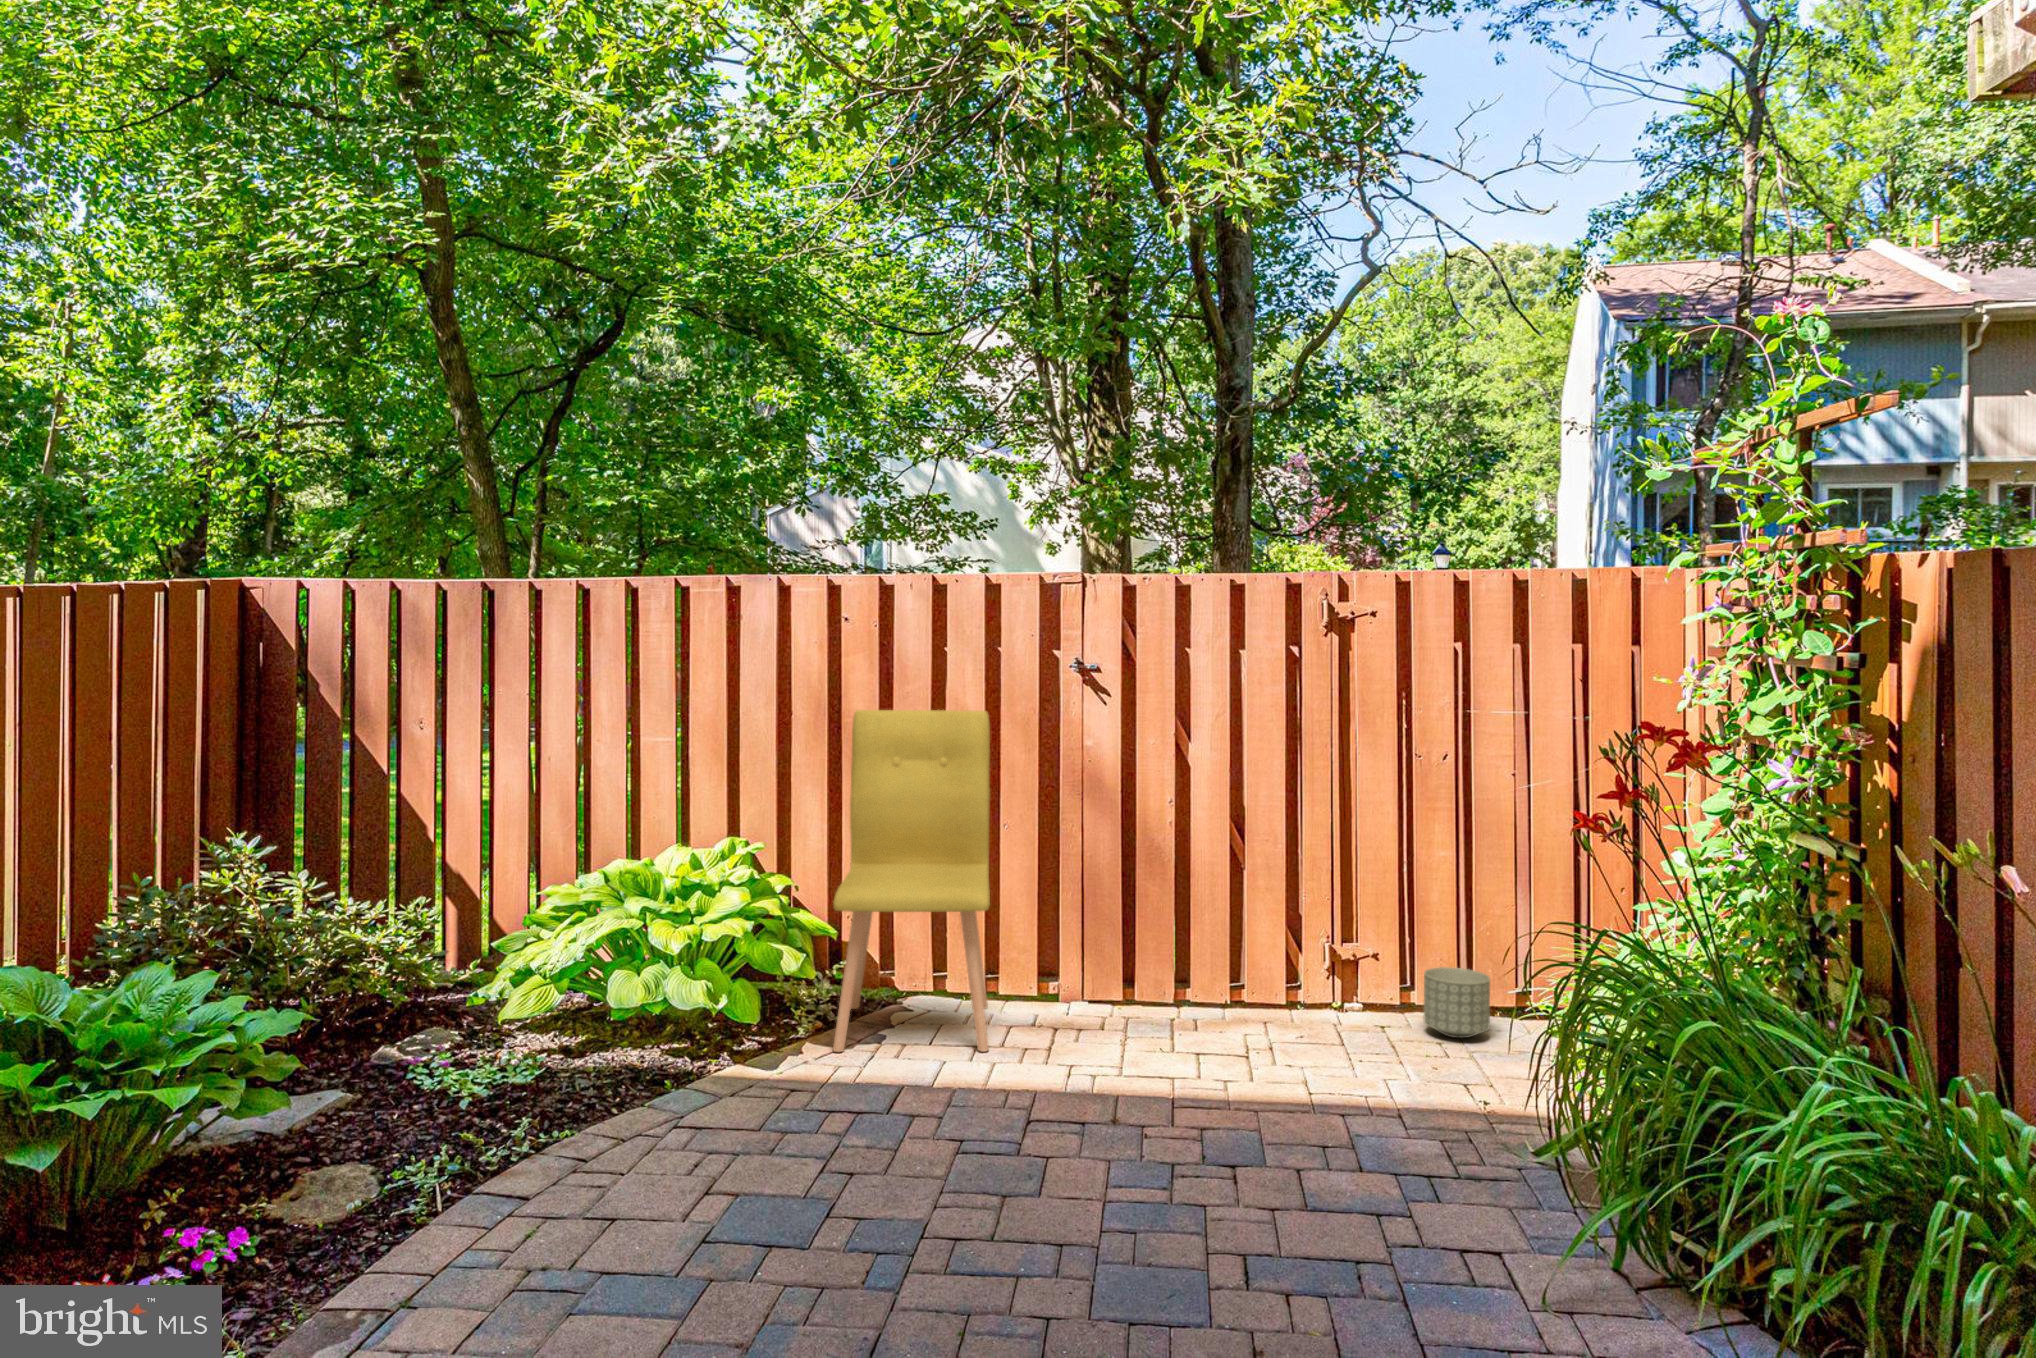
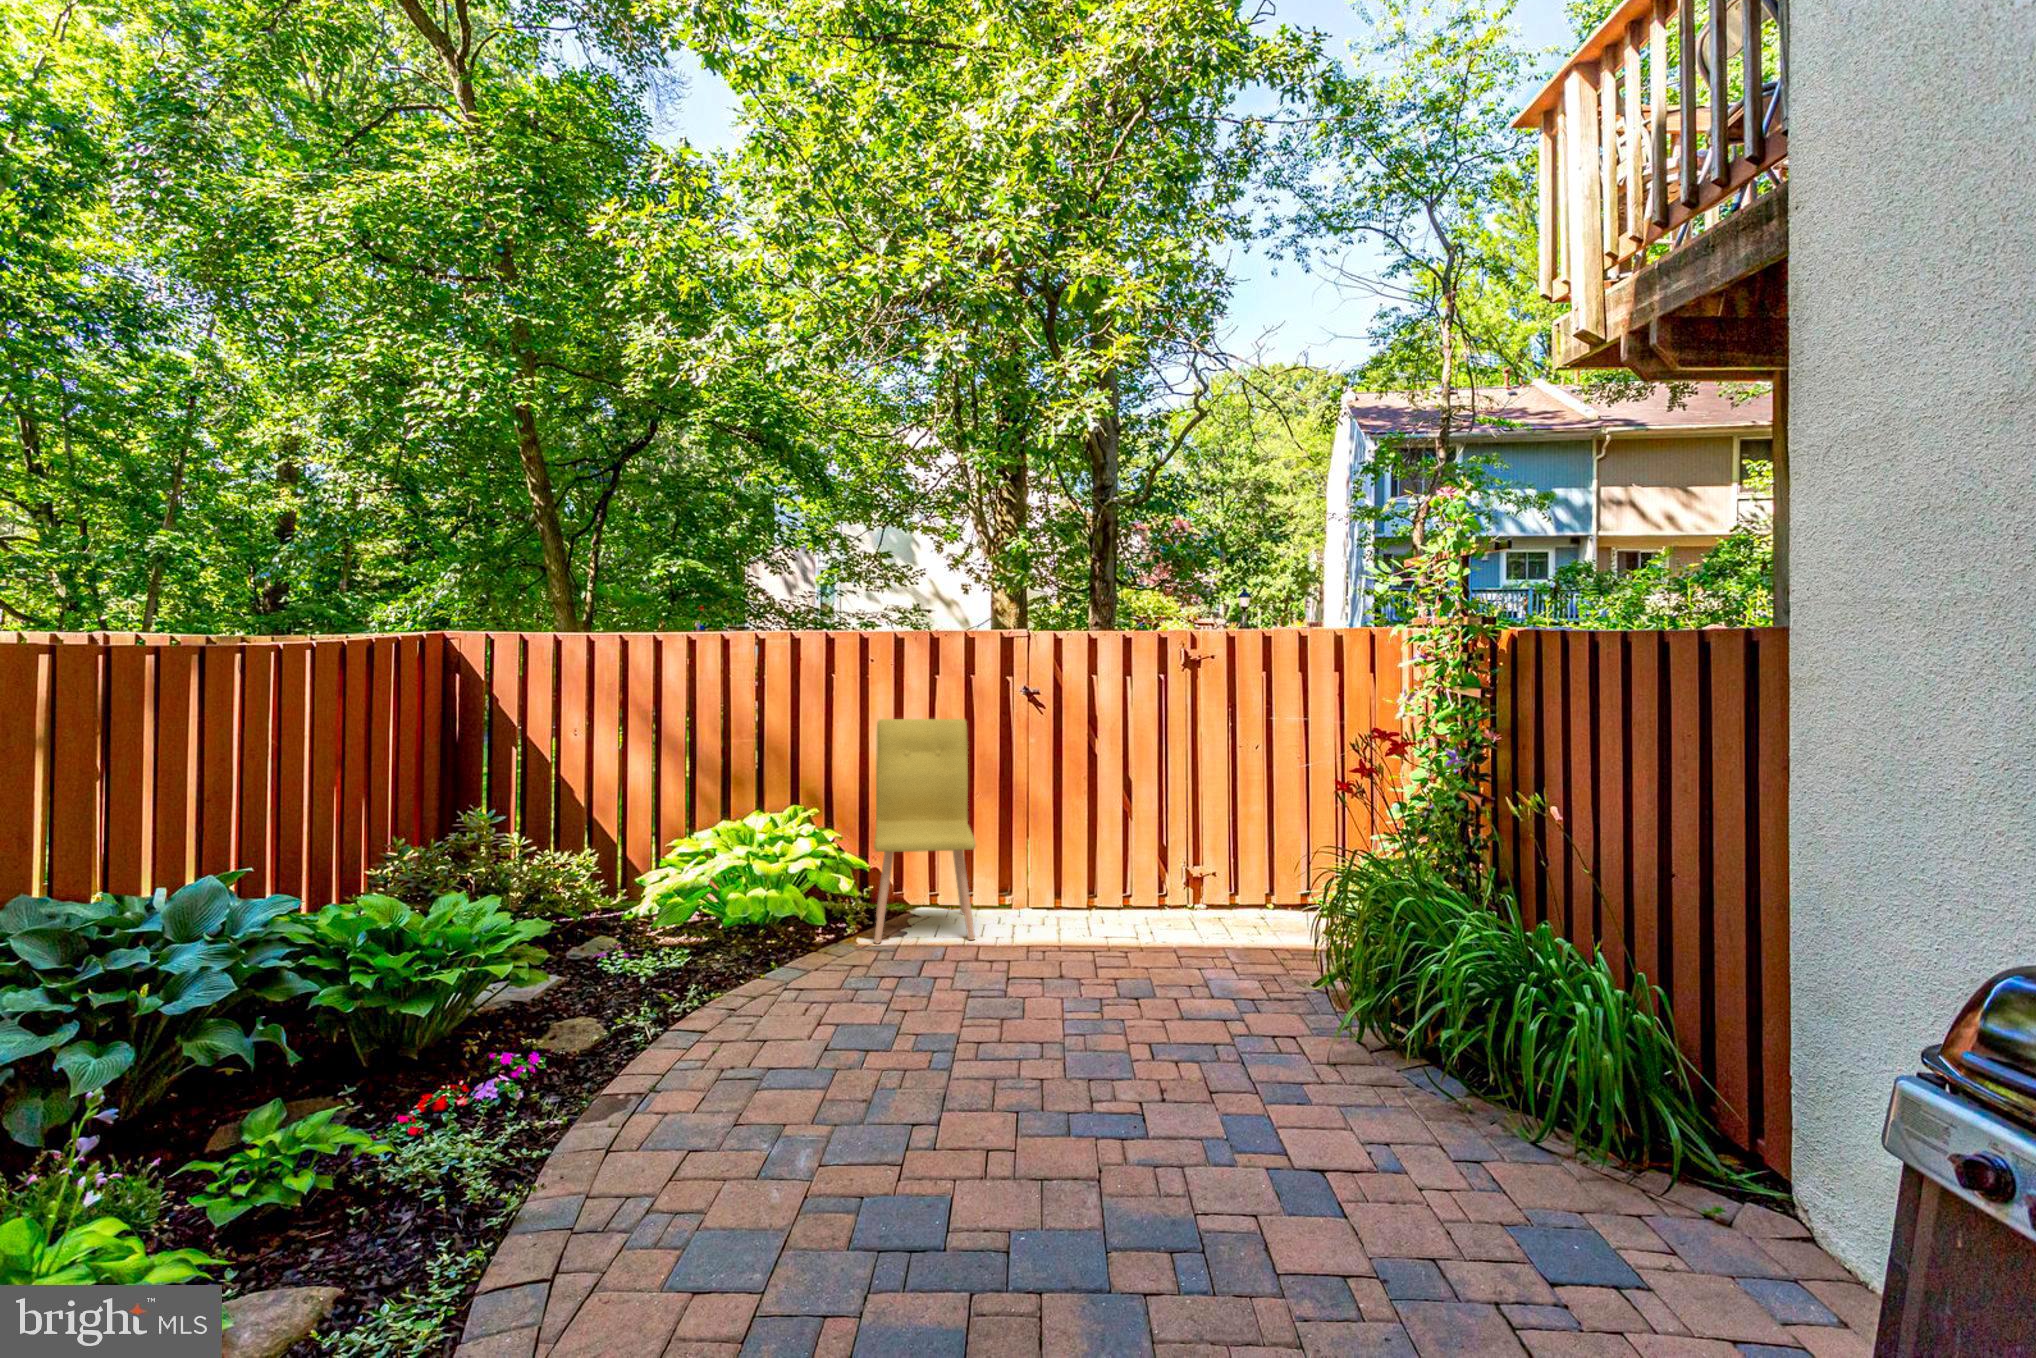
planter: present [1424,967,1490,1038] -> none [1245,879,1286,923]

